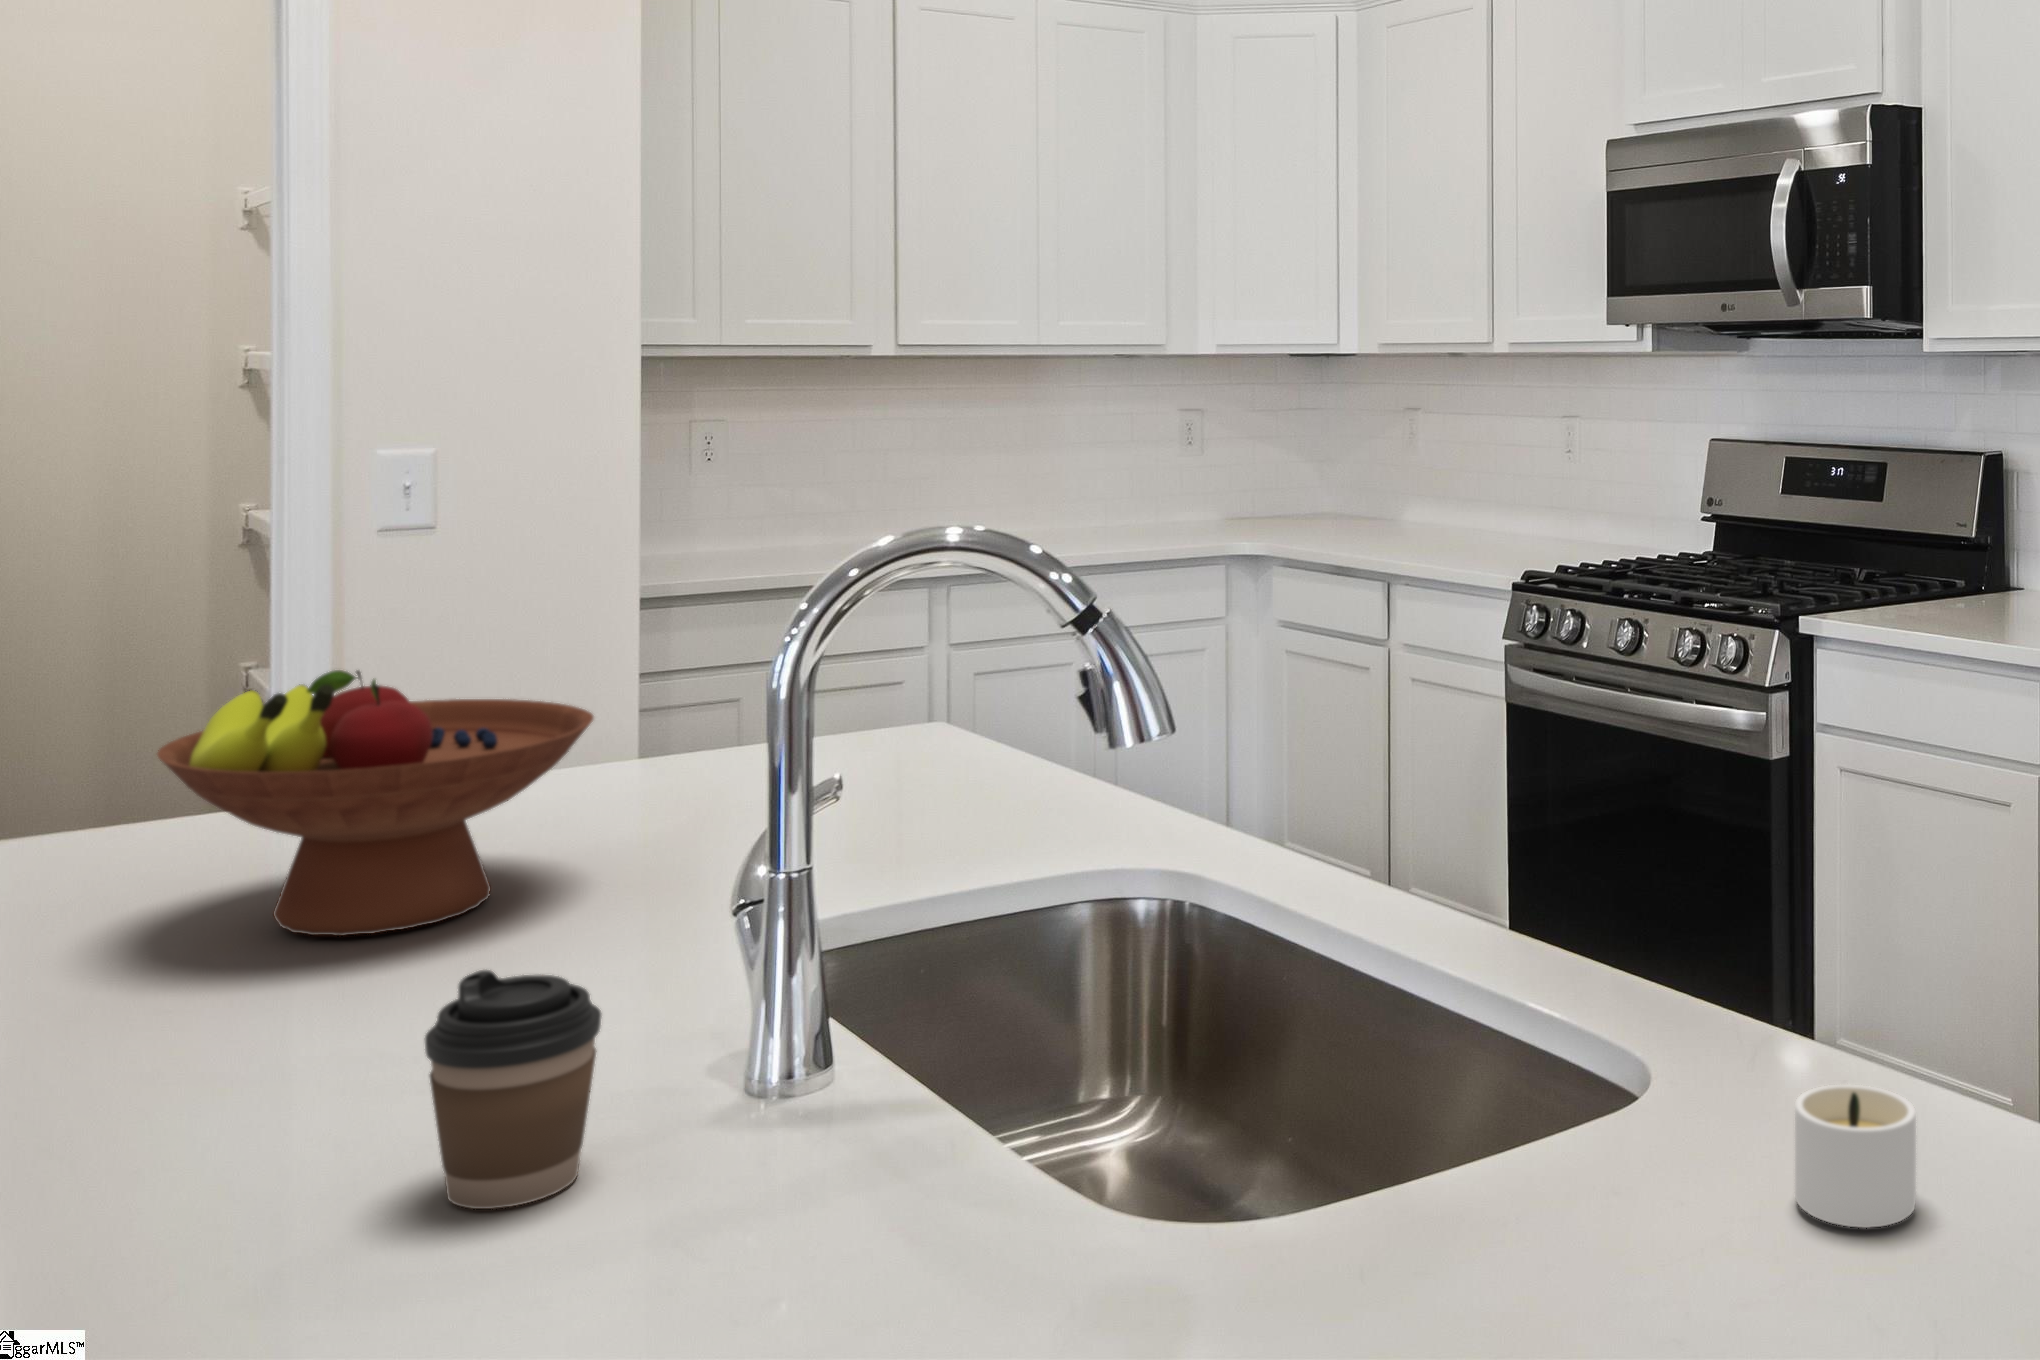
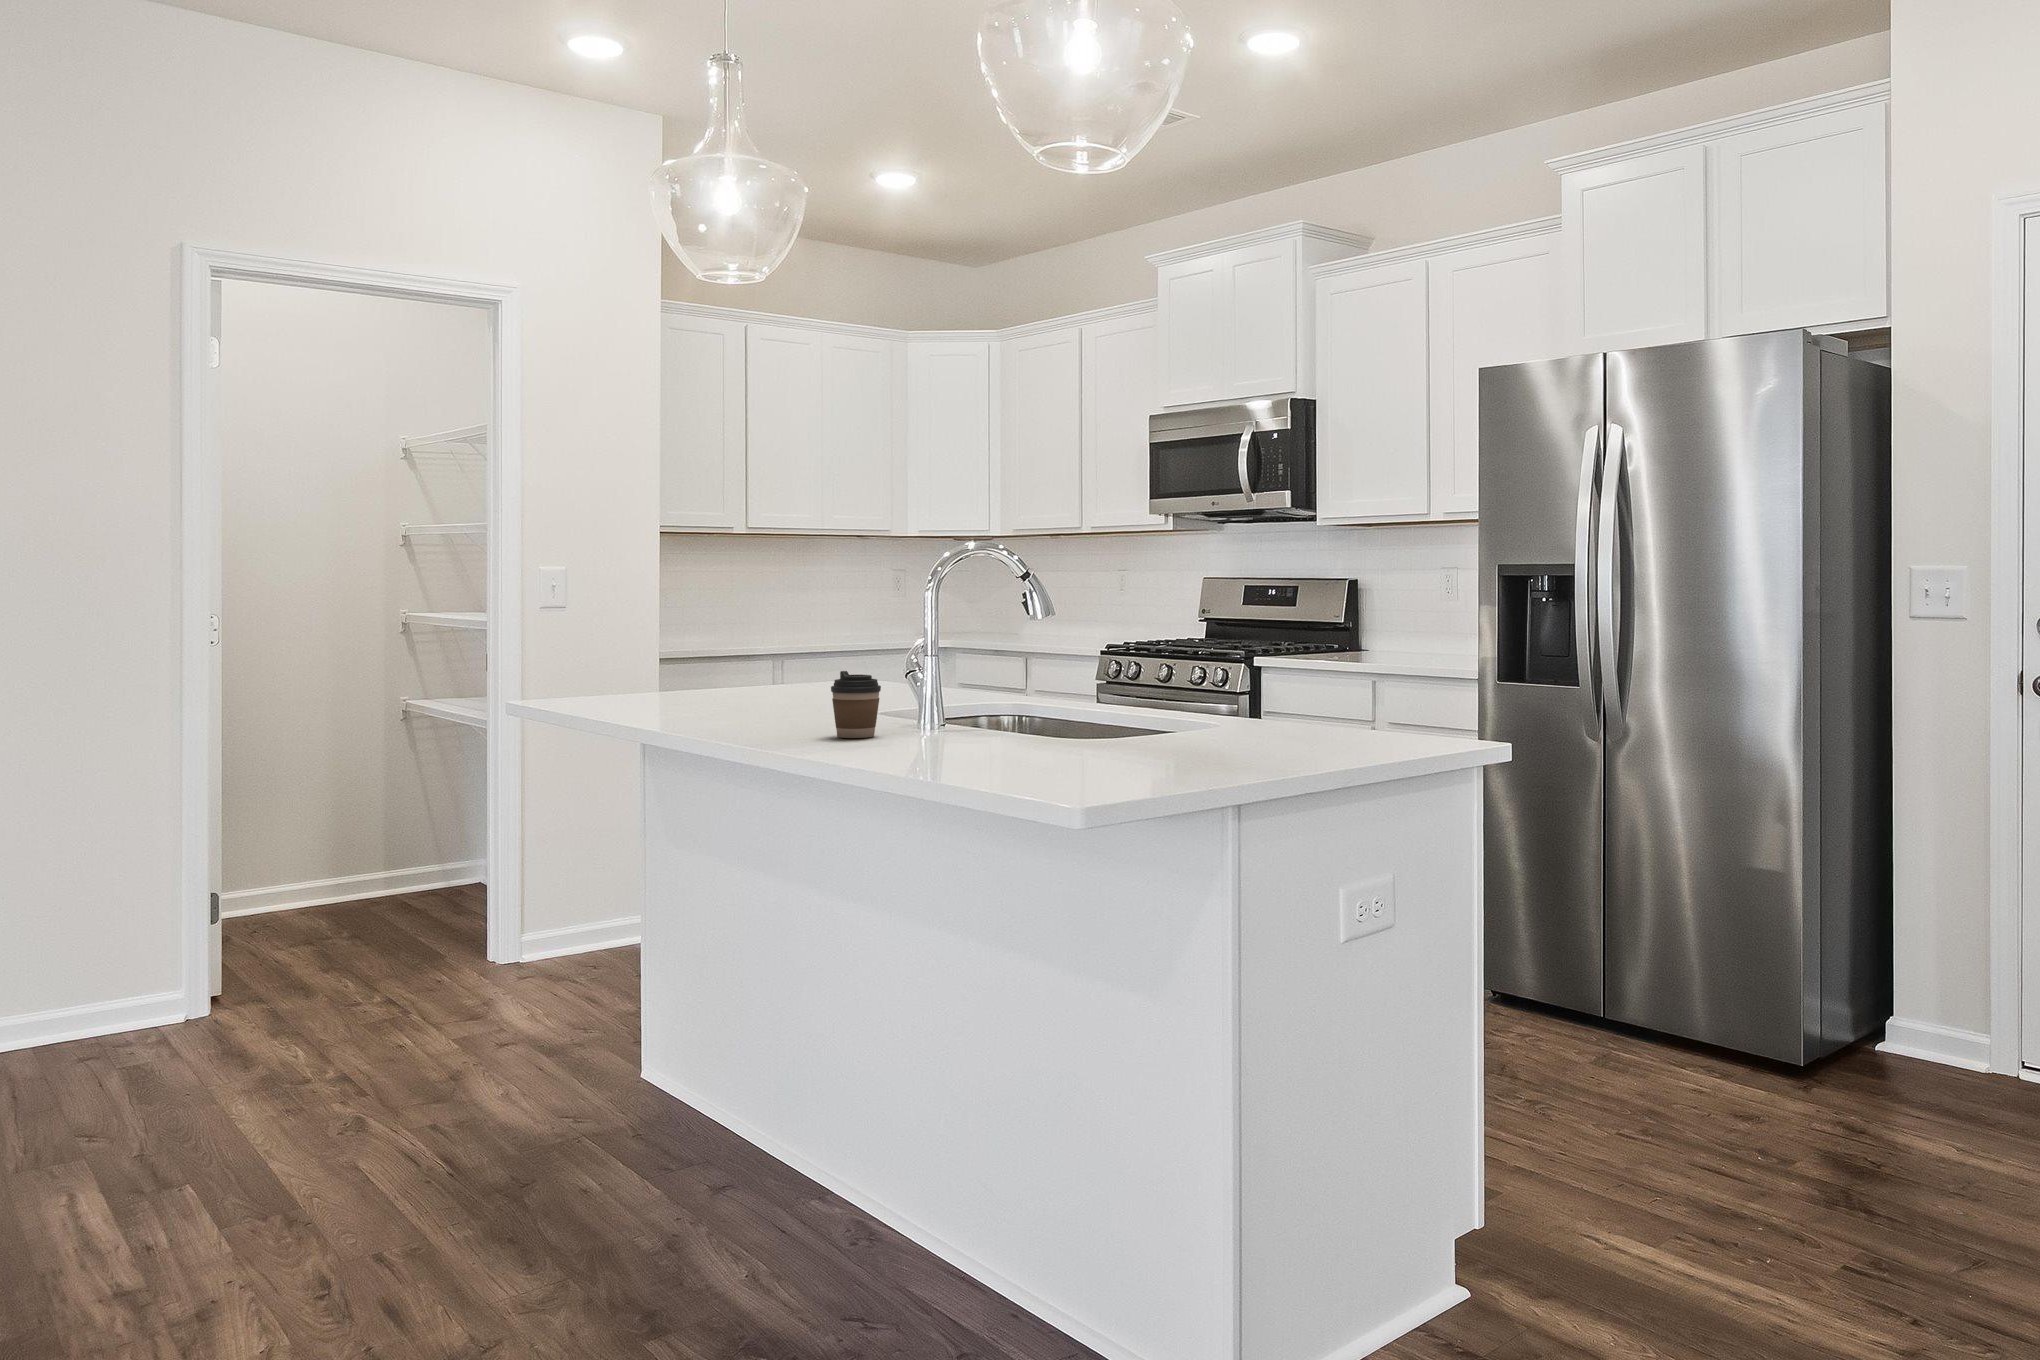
fruit bowl: present [157,670,594,936] -> none [633,614,784,712]
candle: present [1795,1085,1916,1228] -> none [1254,697,1307,731]

